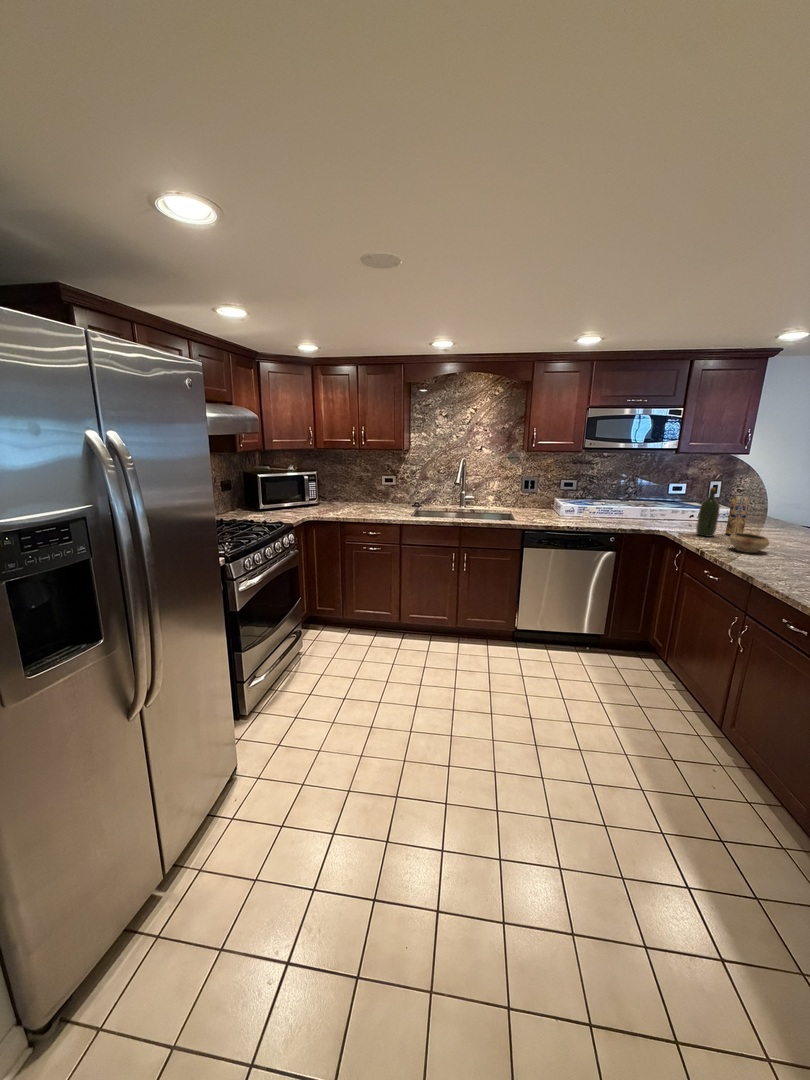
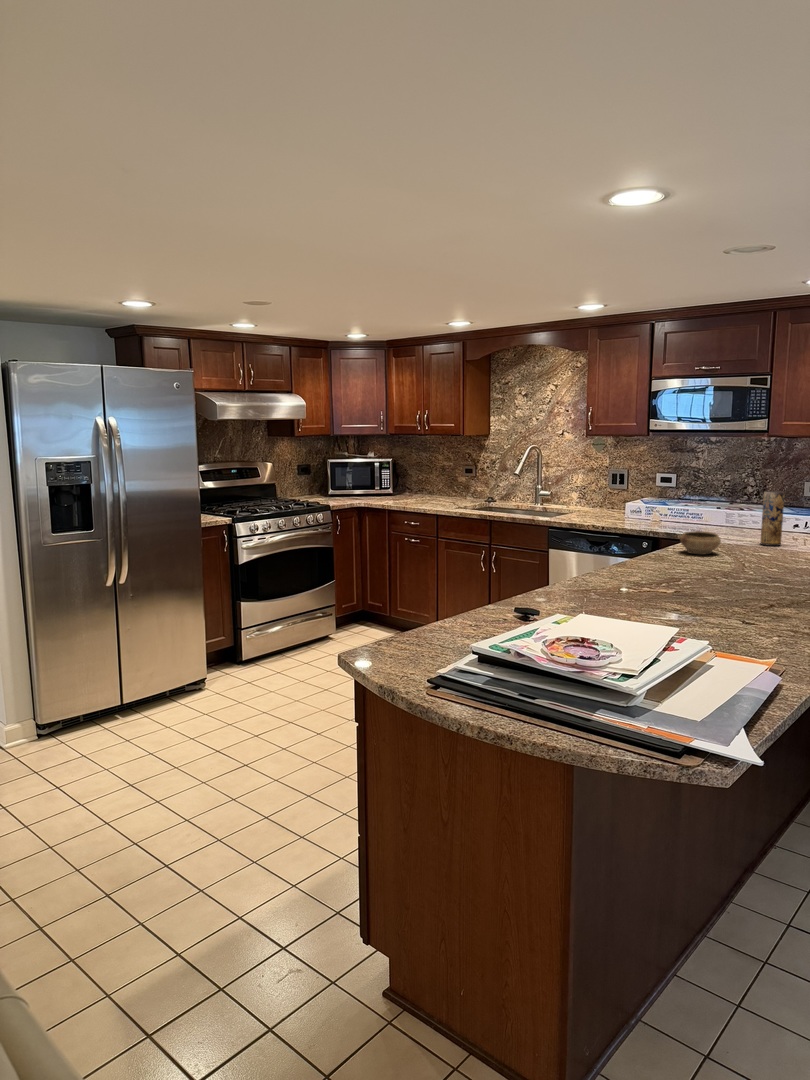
wine bottle: present [696,488,720,537] -> none [716,480,740,543]

